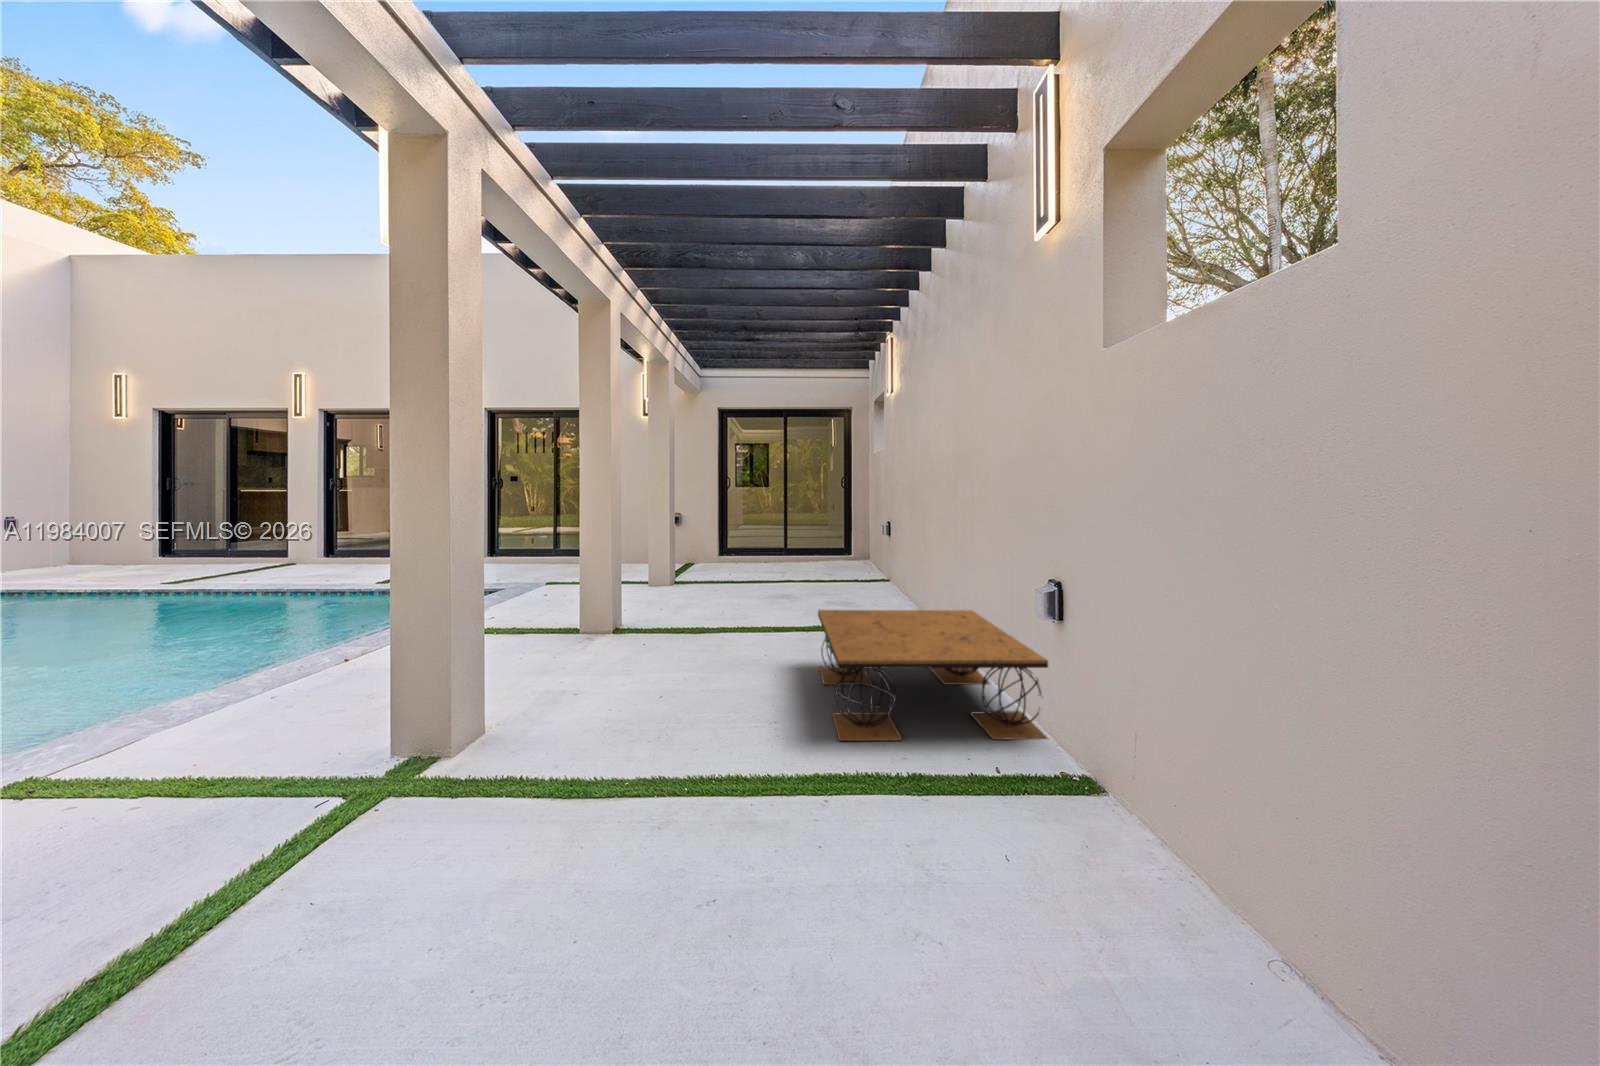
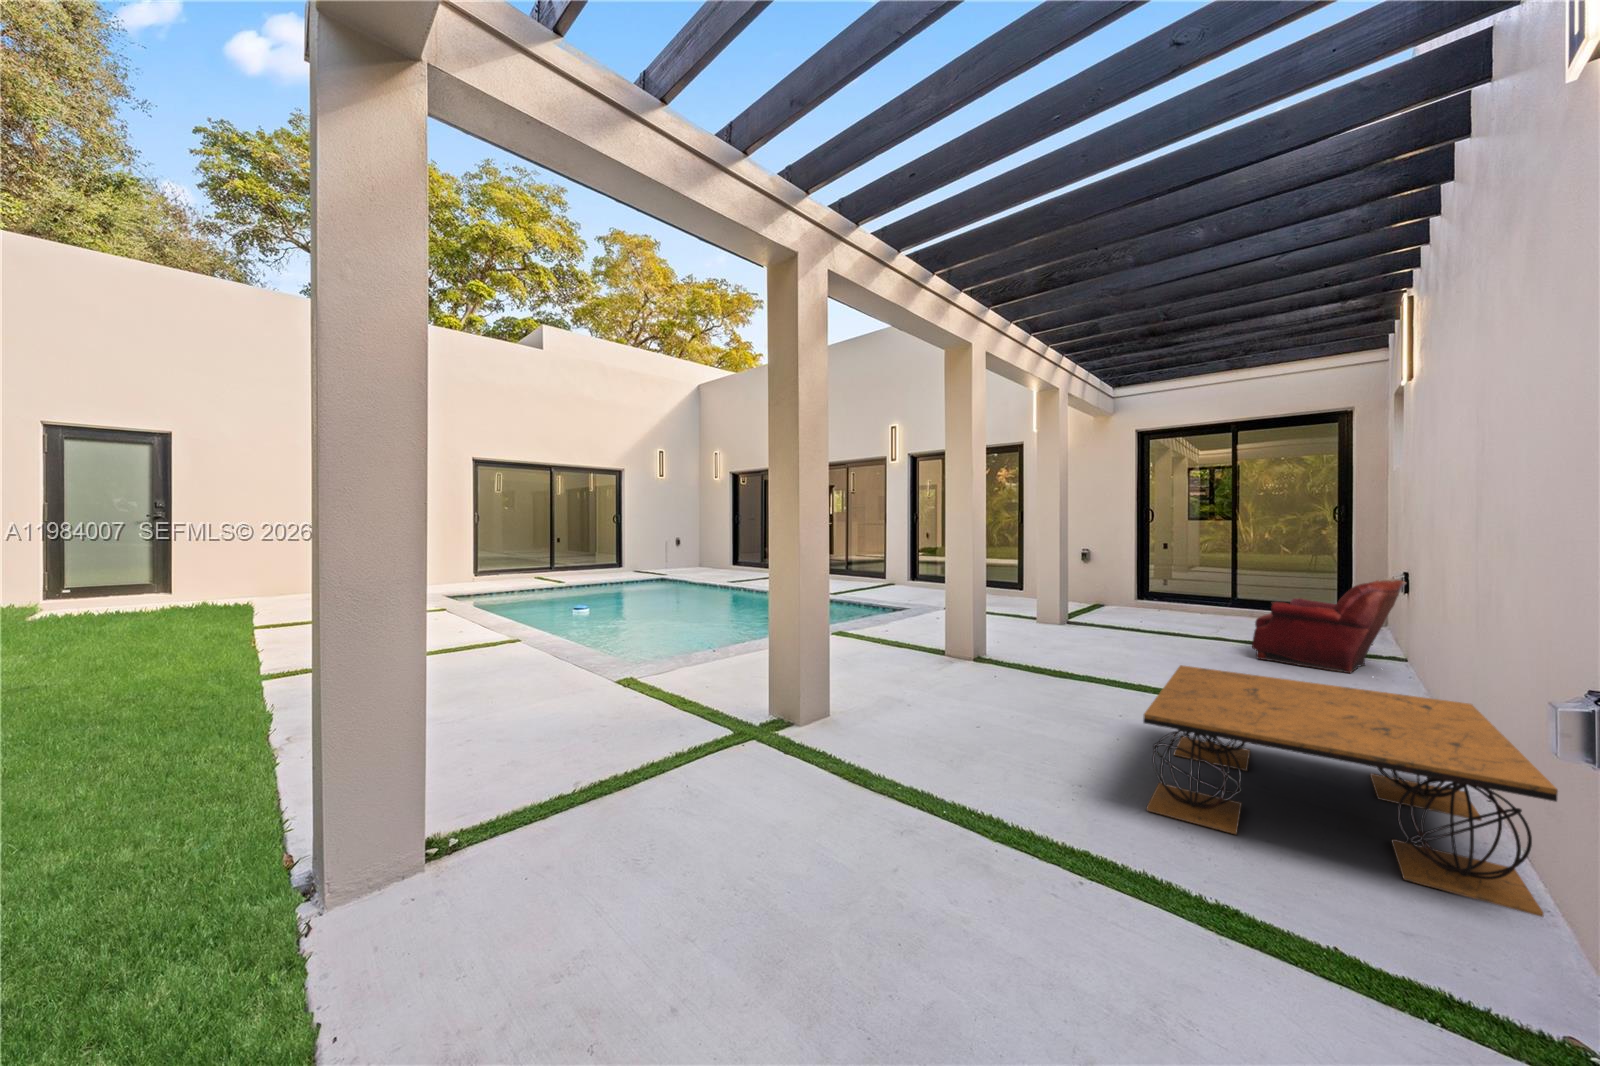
armchair: none [818,529,898,597] -> present [1252,578,1406,673]

